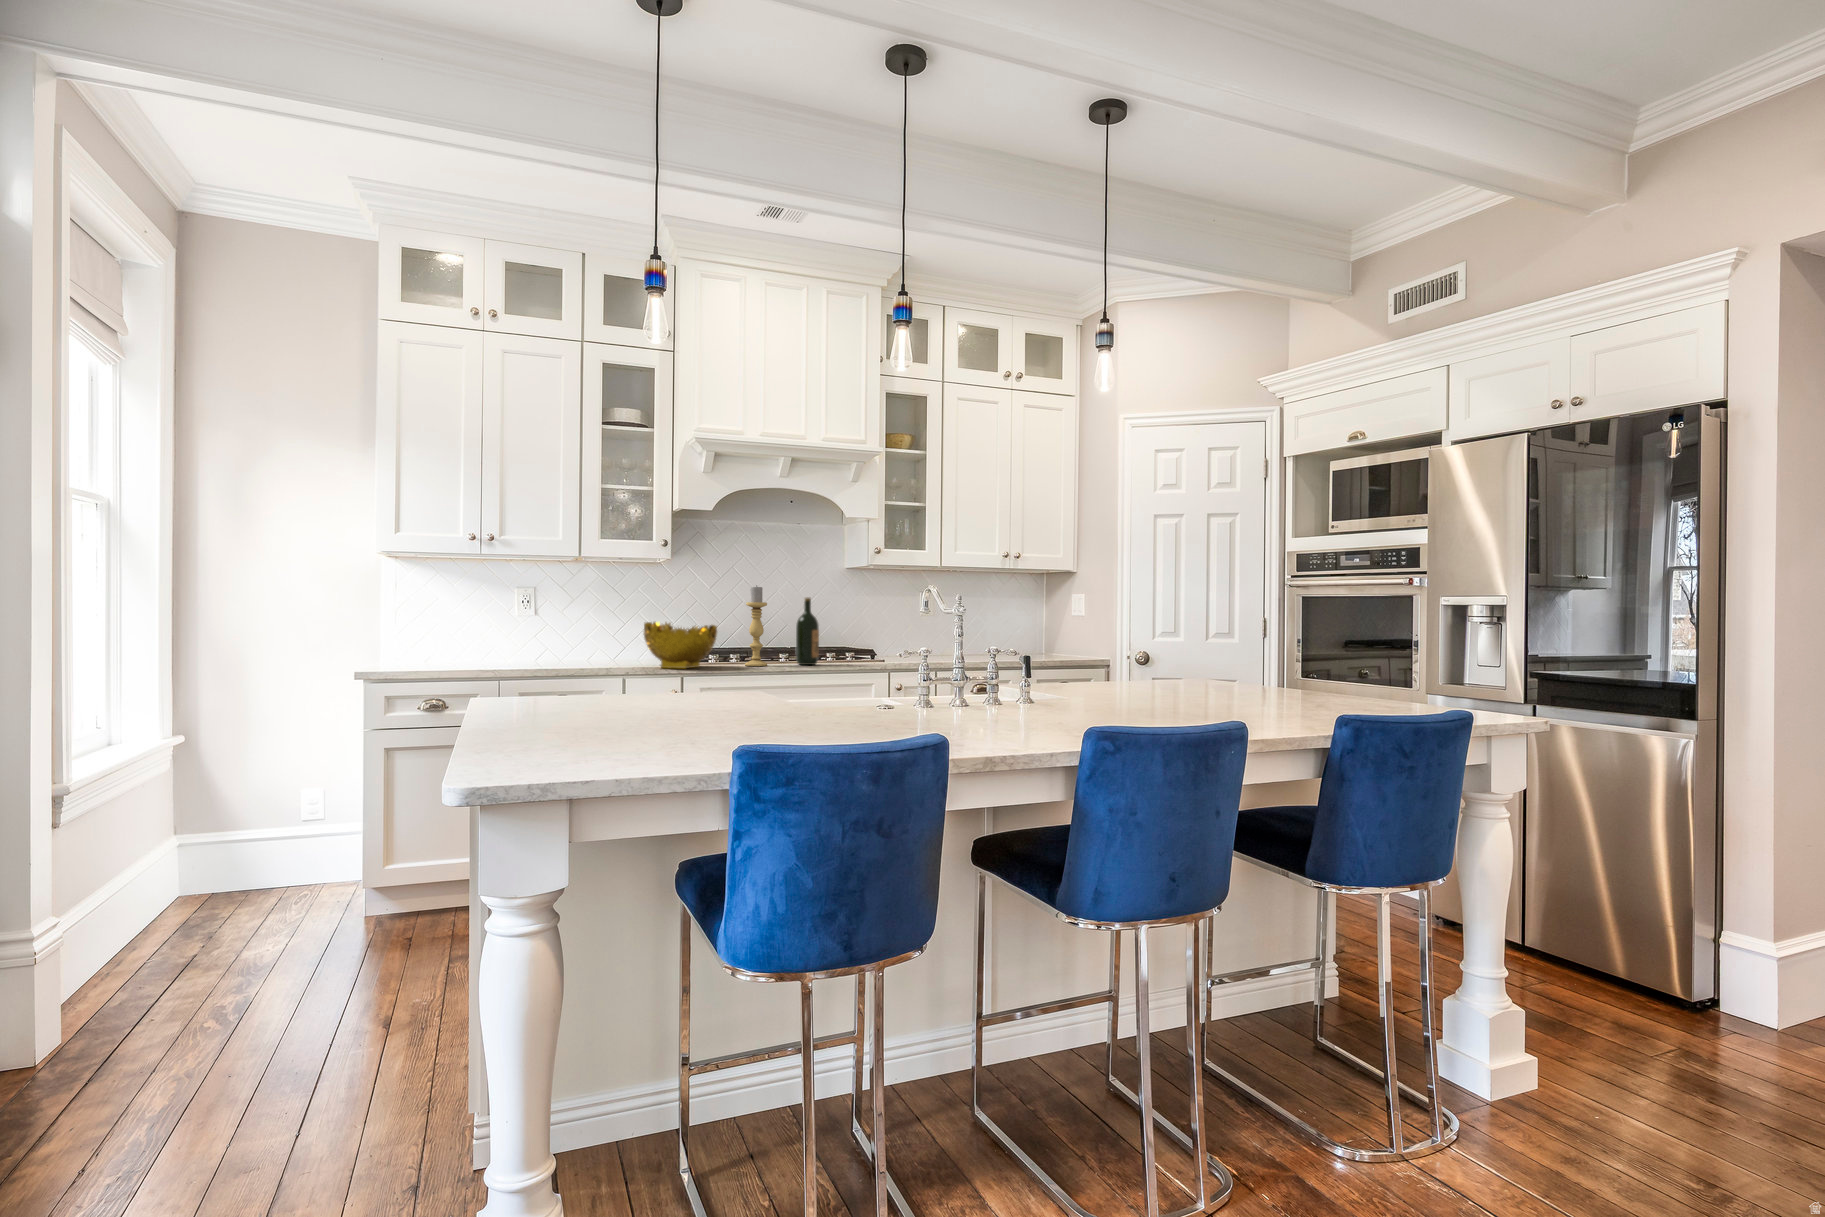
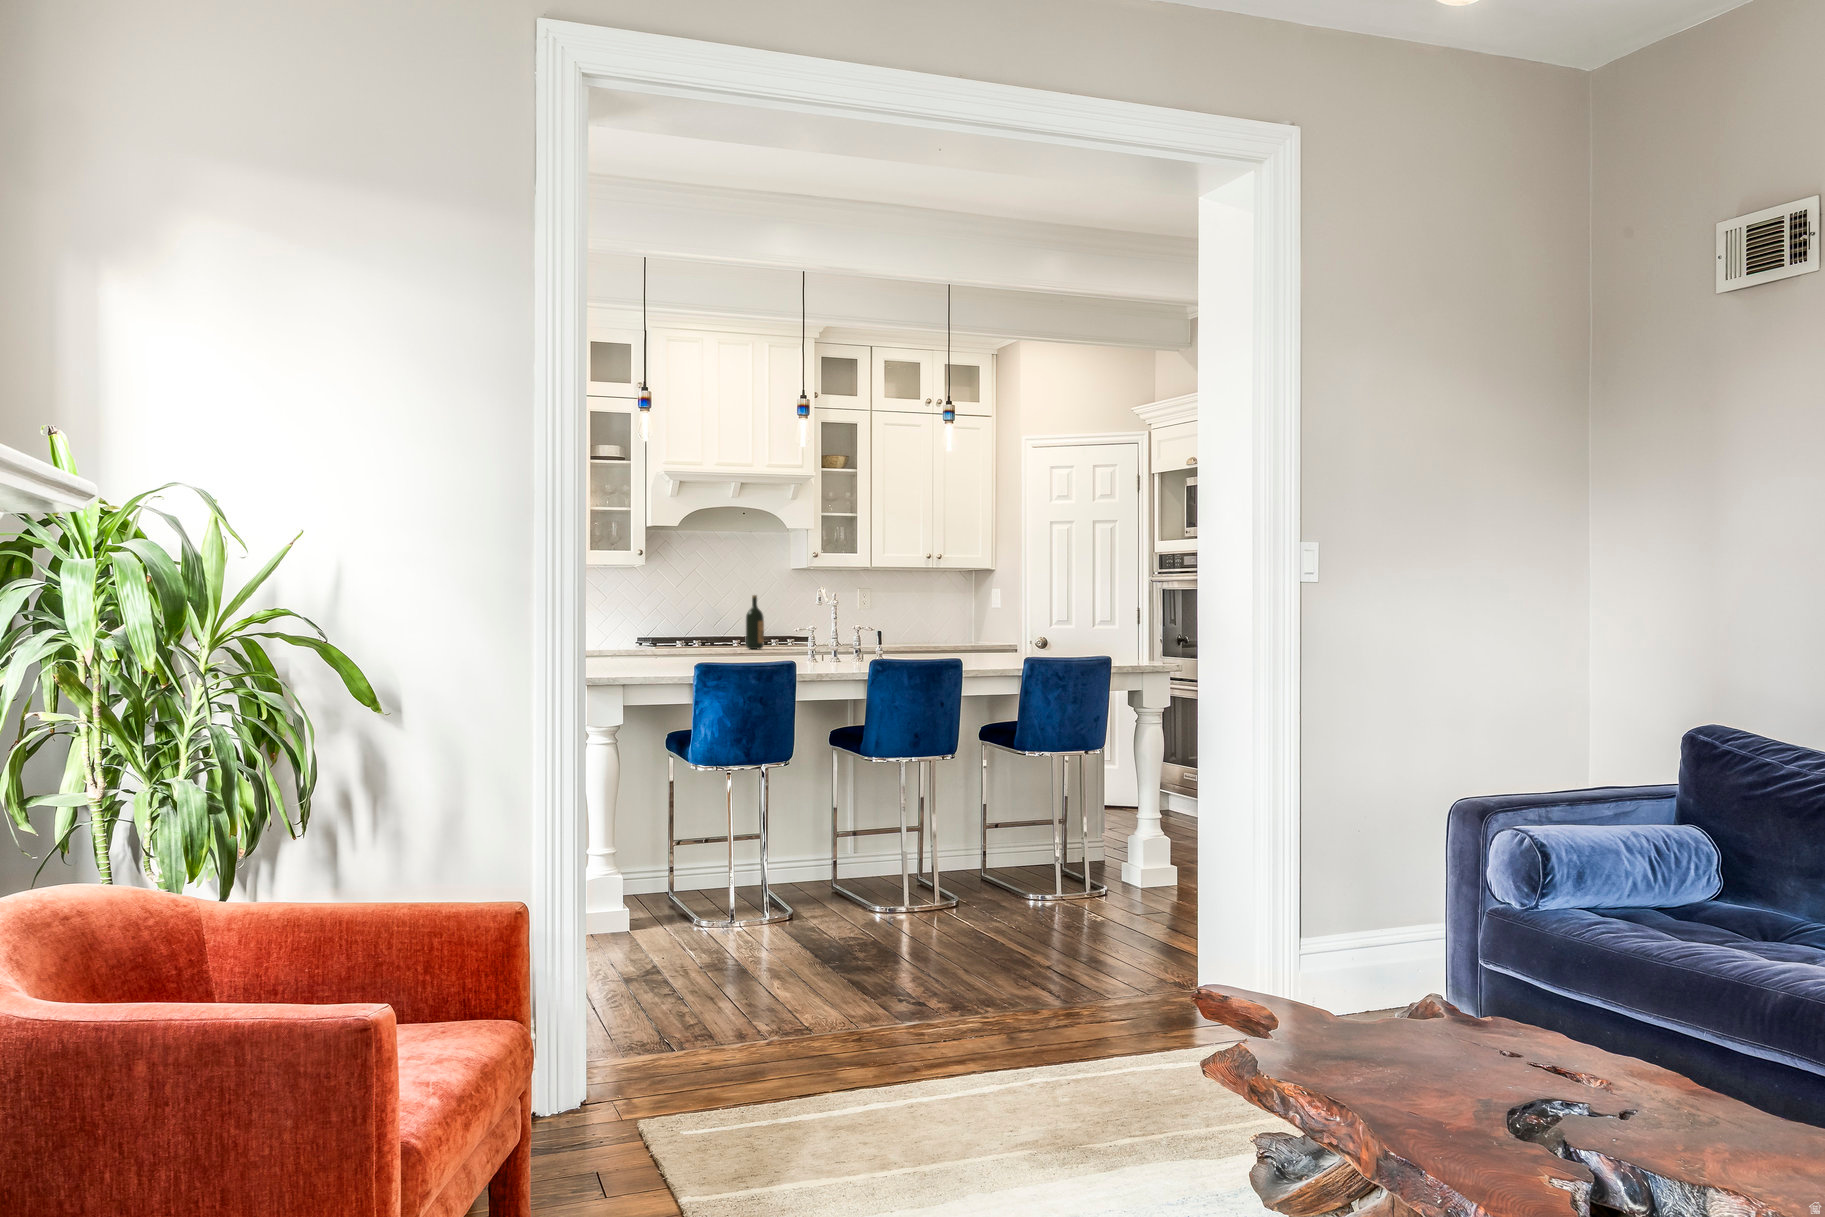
candle holder: present [745,586,767,666] -> none [705,586,723,650]
decorative bowl: present [644,622,717,669] -> none [627,615,683,651]

